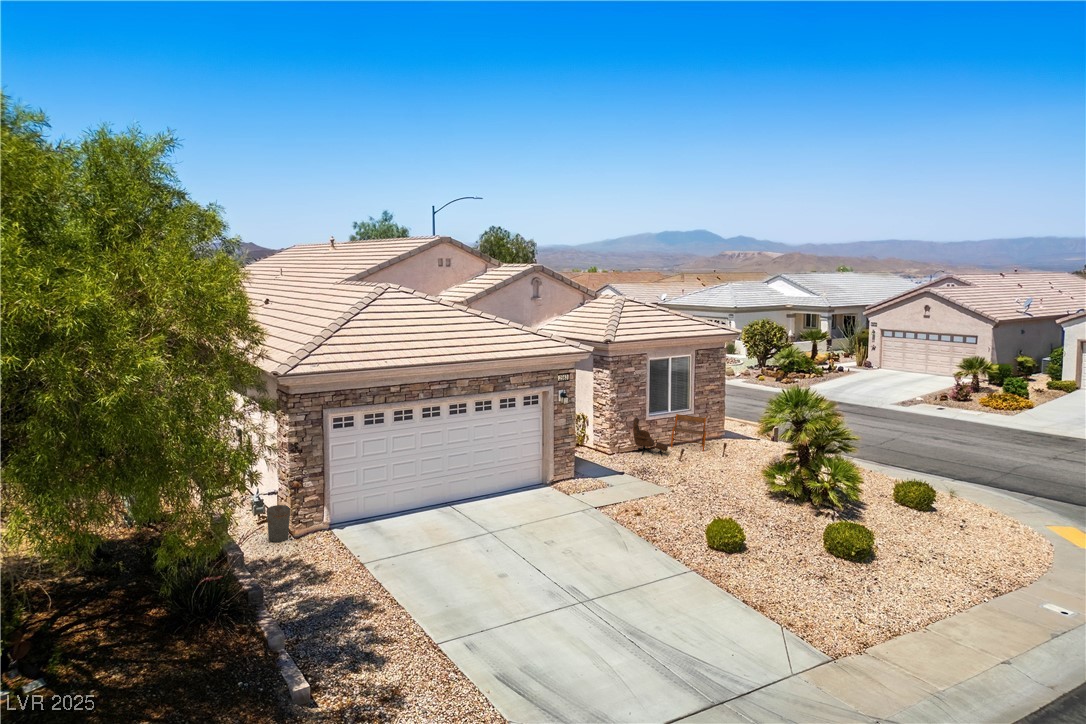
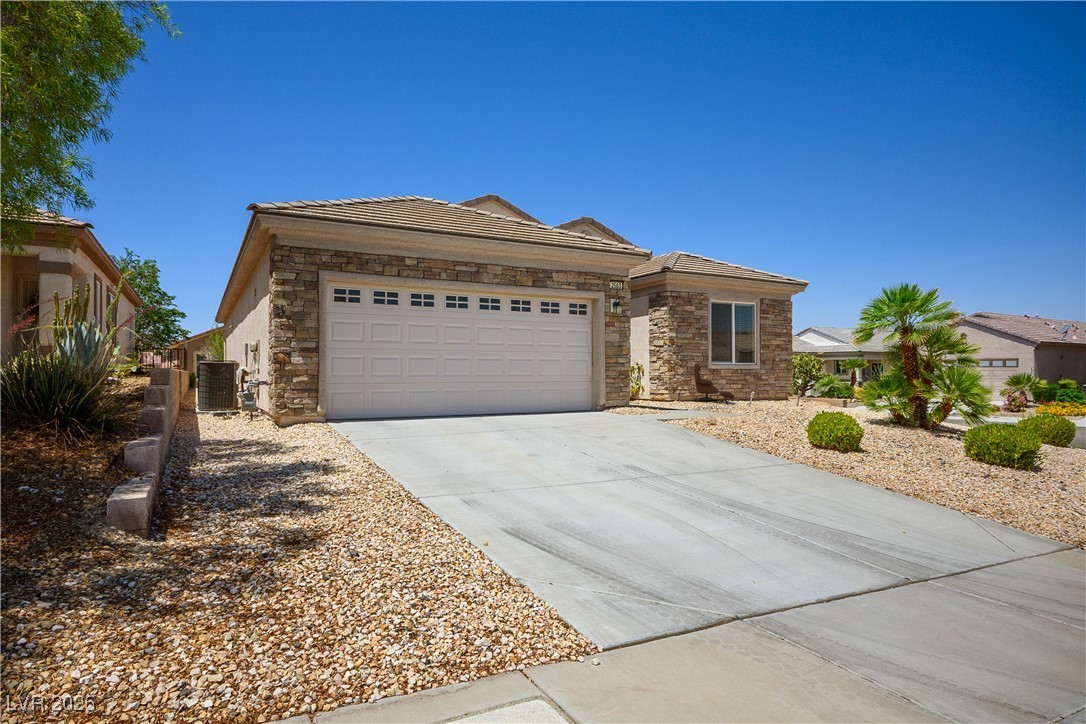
bench: present [671,414,706,451] -> none [736,367,777,405]
trash can: present [267,505,291,543] -> none [241,386,273,431]

